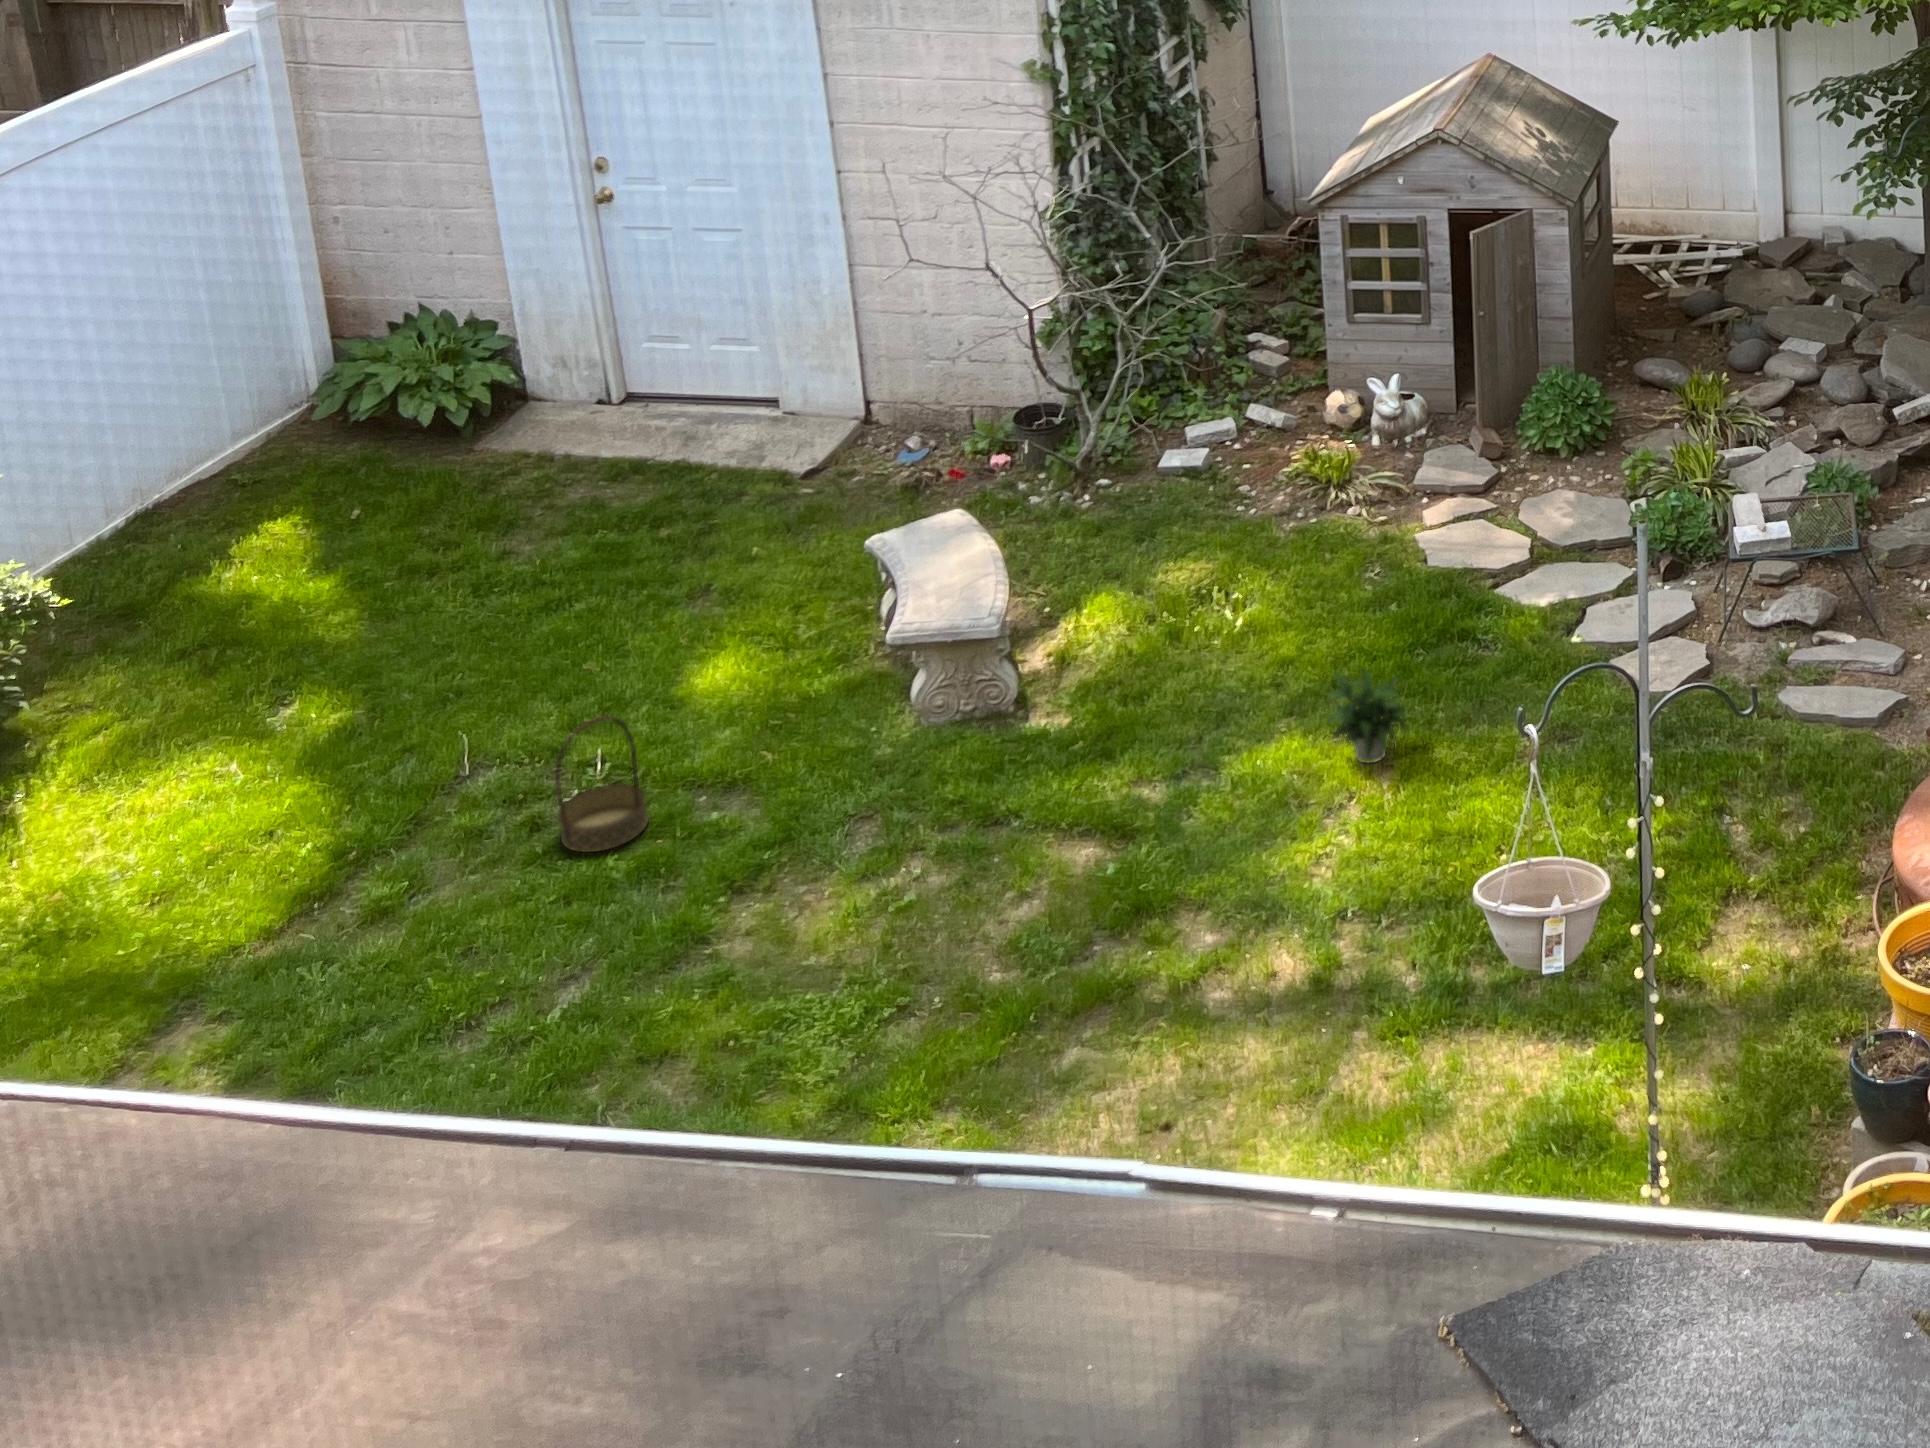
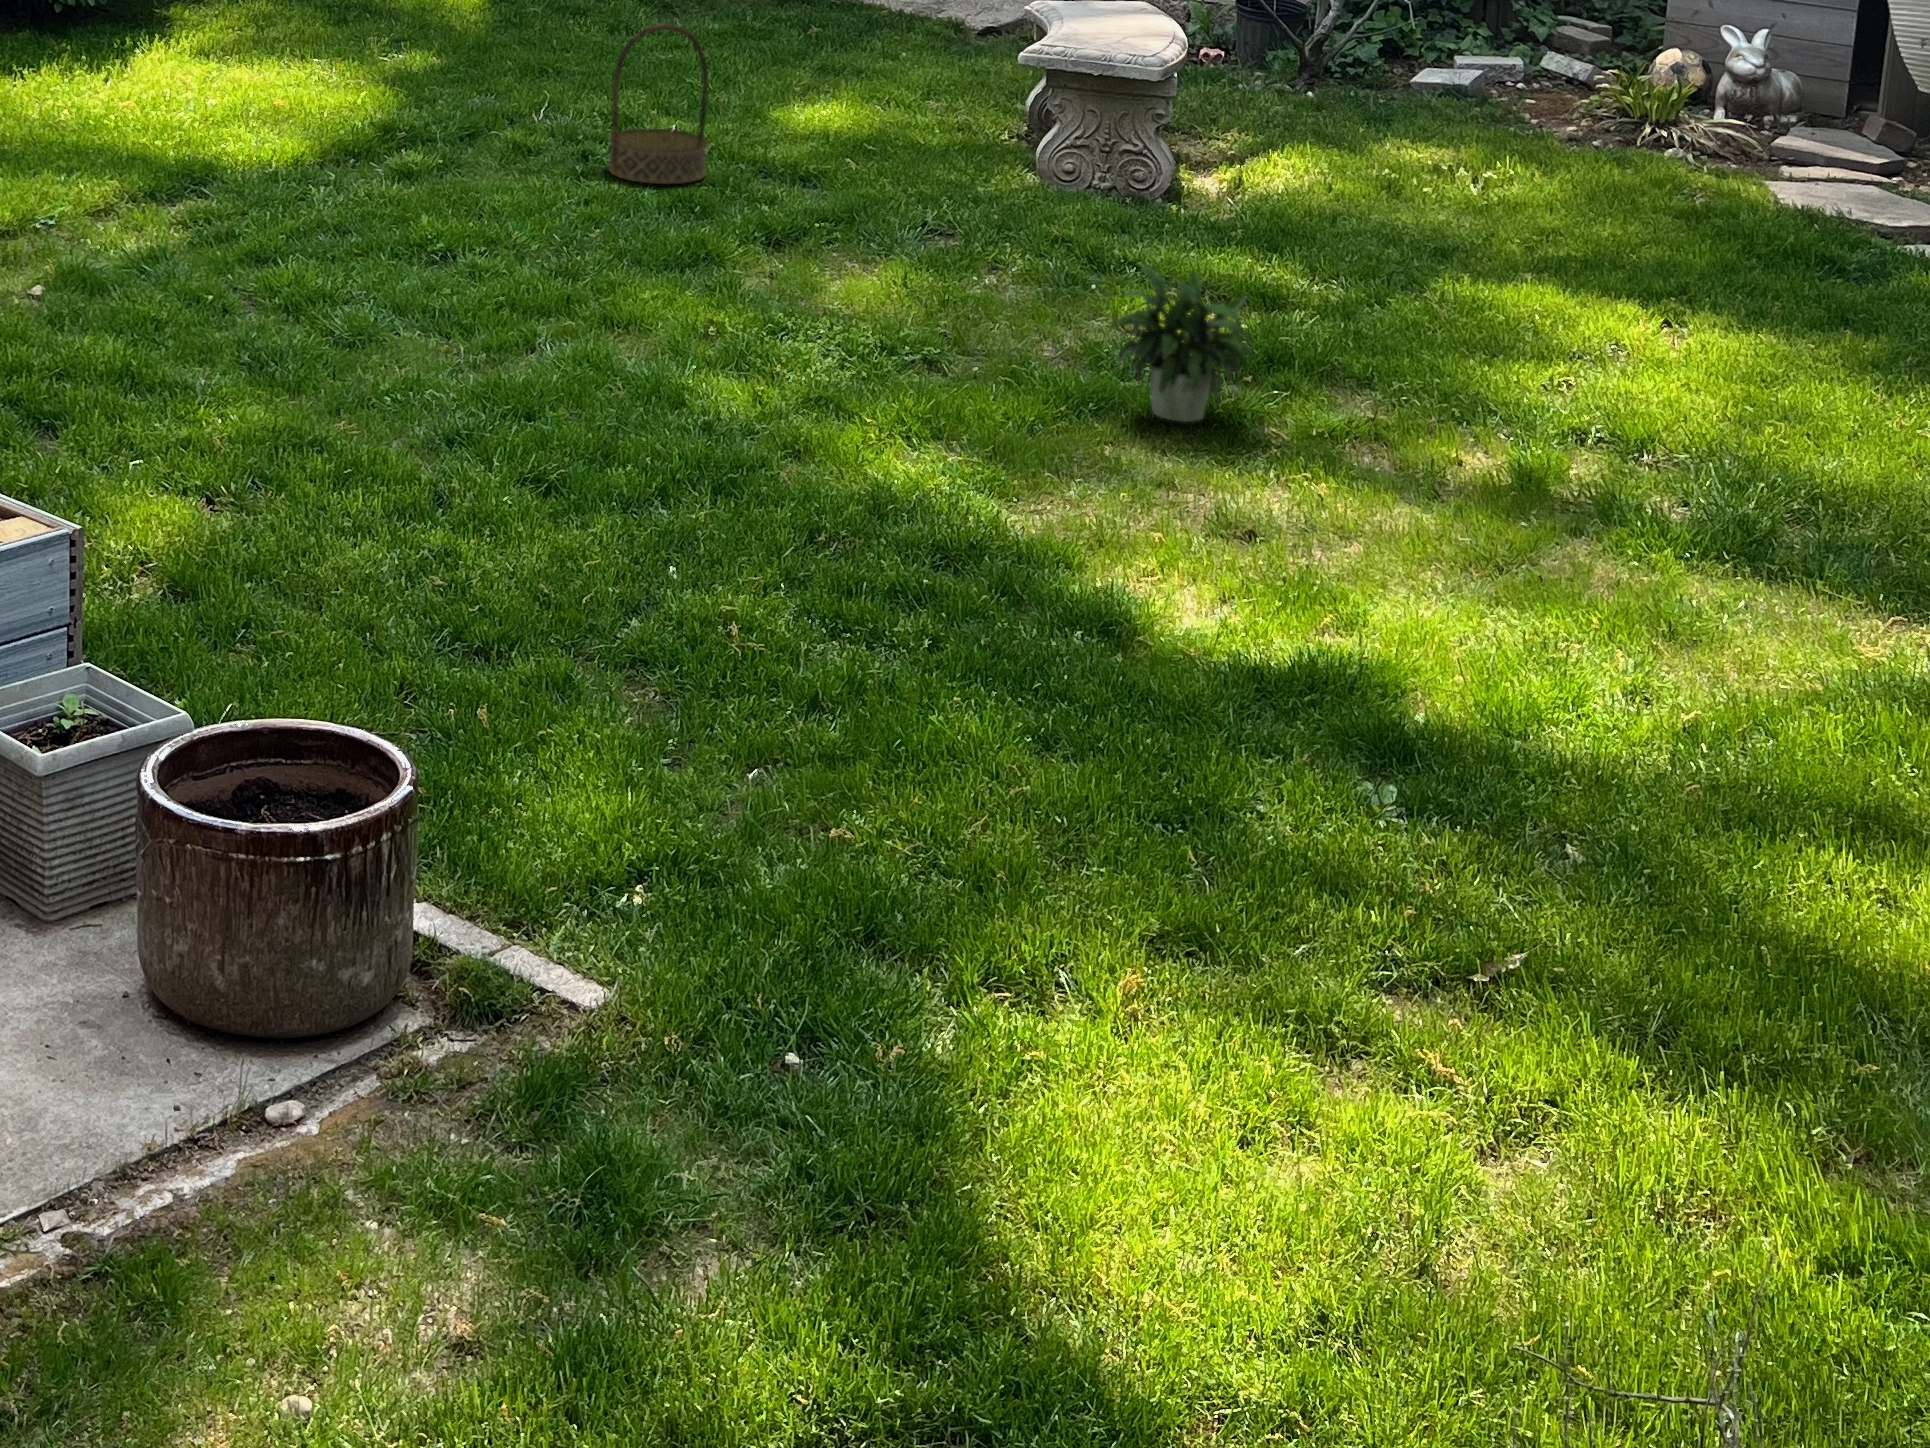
potted plant: present [1329,671,1406,763] -> present [1112,264,1252,422]

